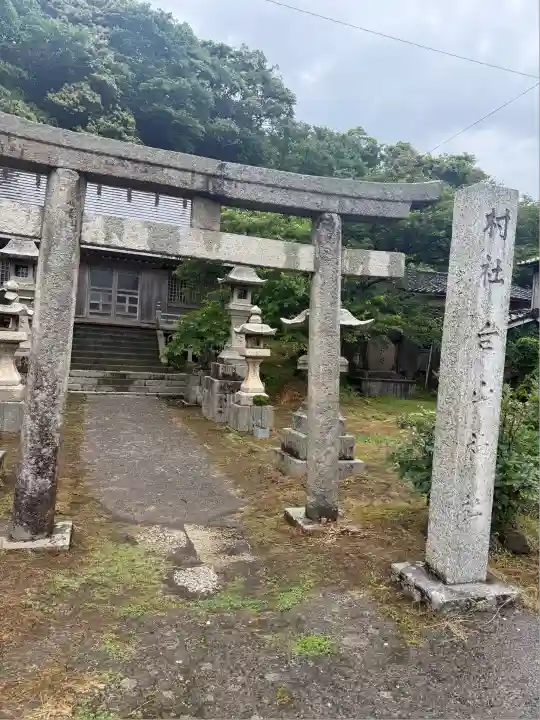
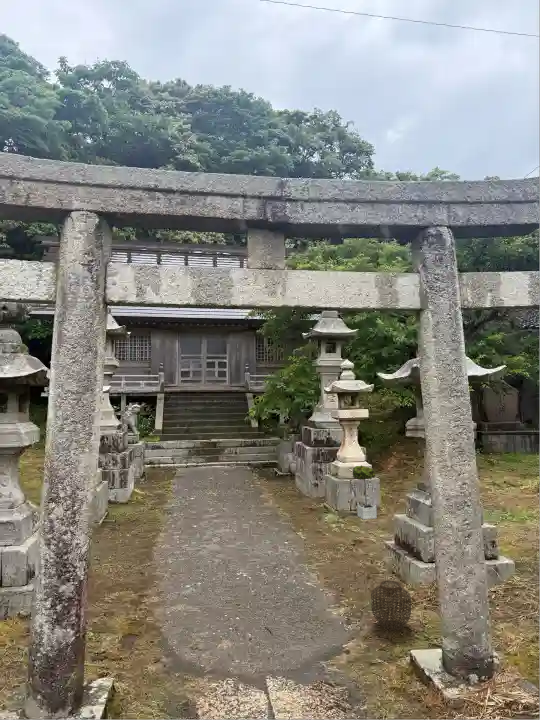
woven basket: none [261,469,289,502] -> present [371,580,411,630]

